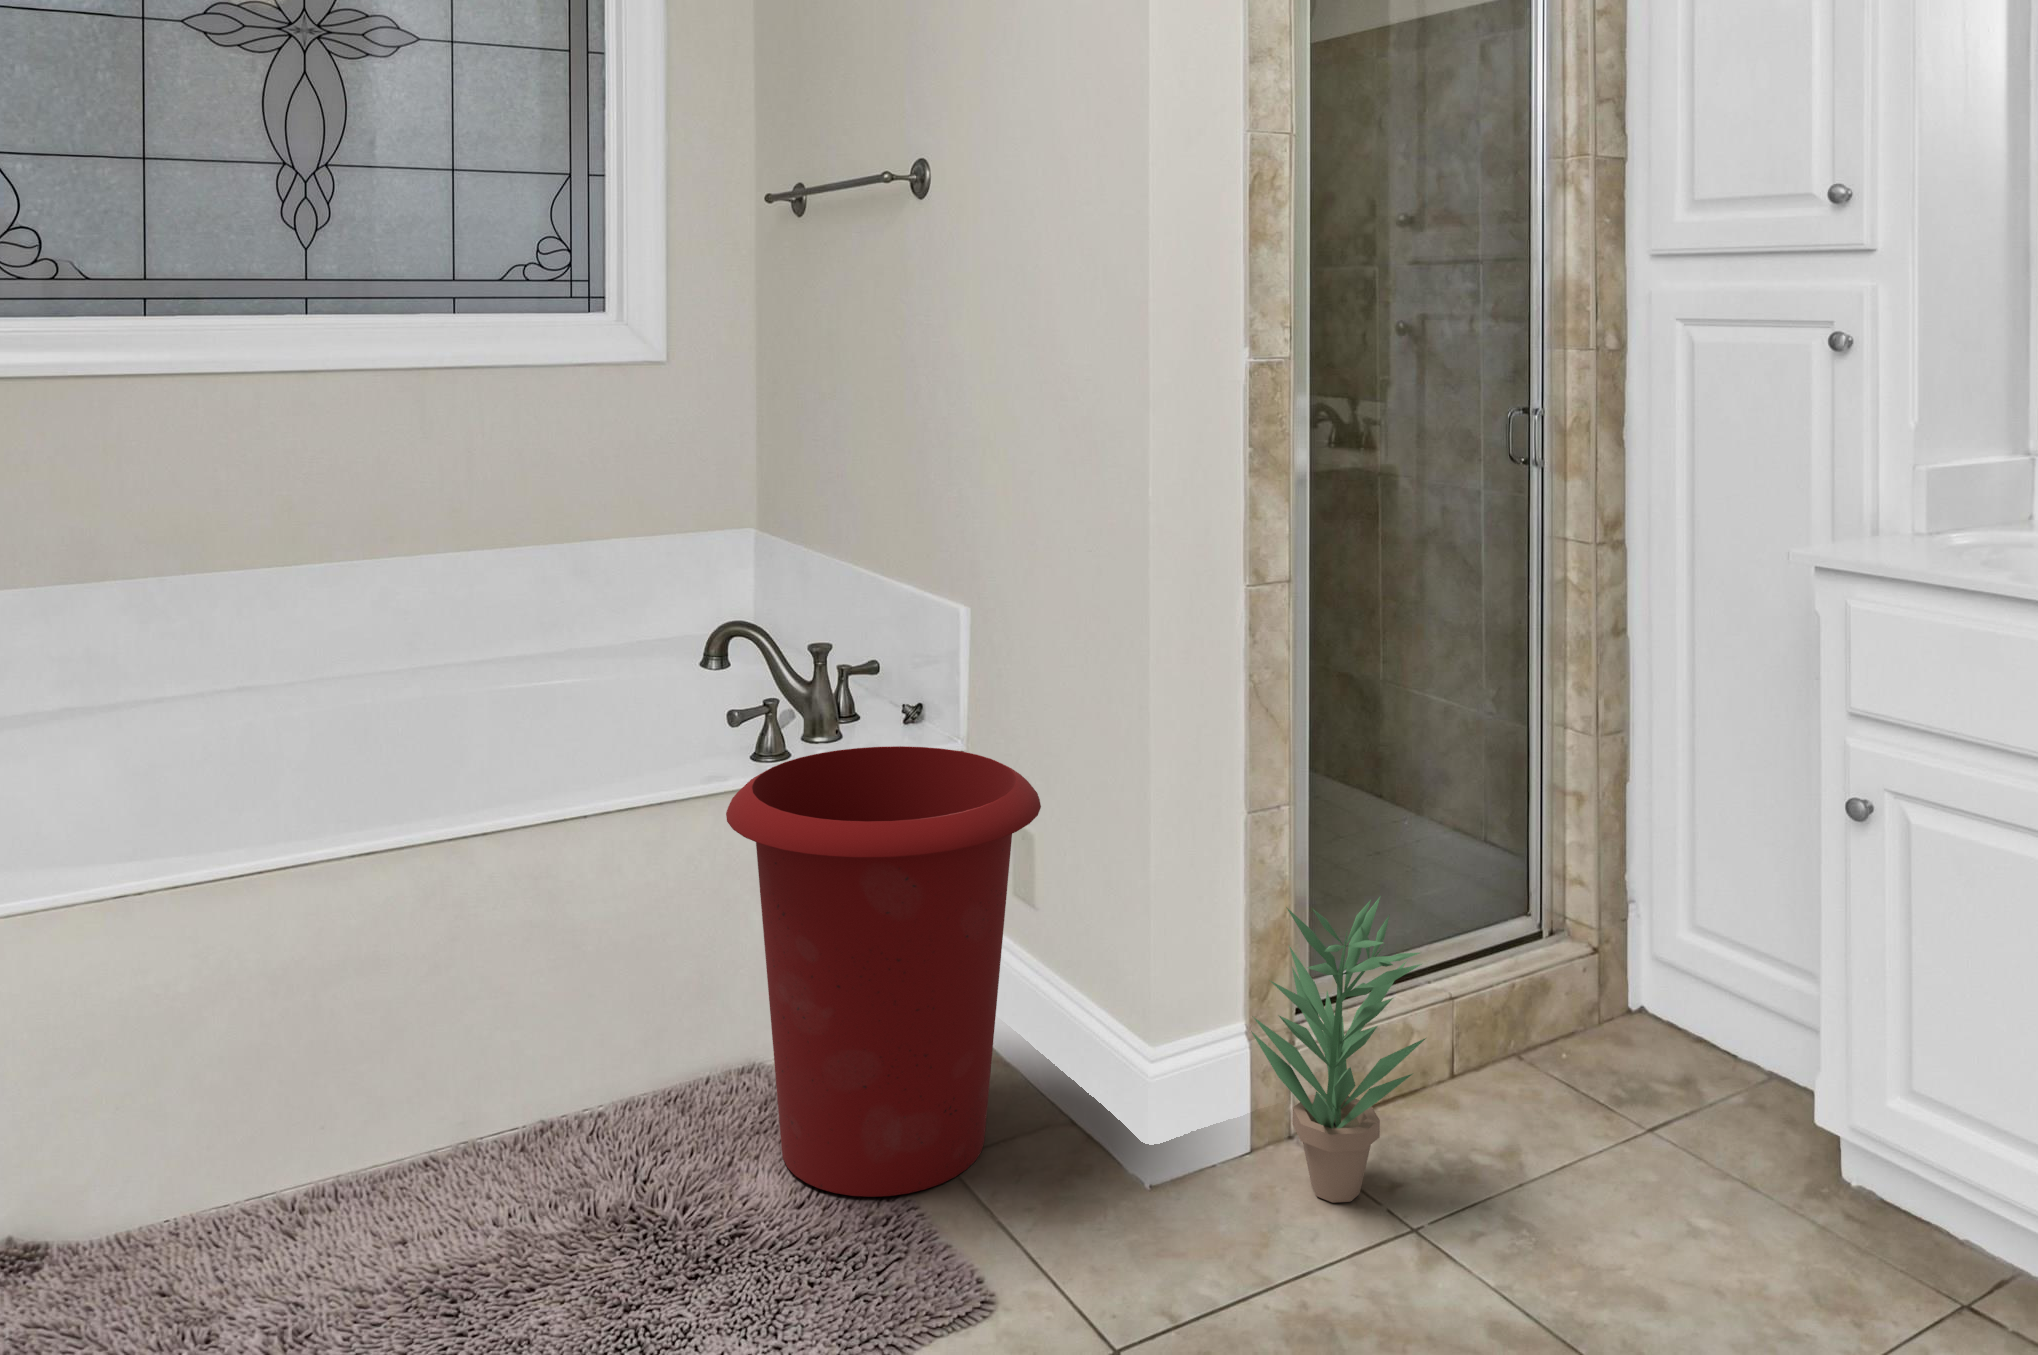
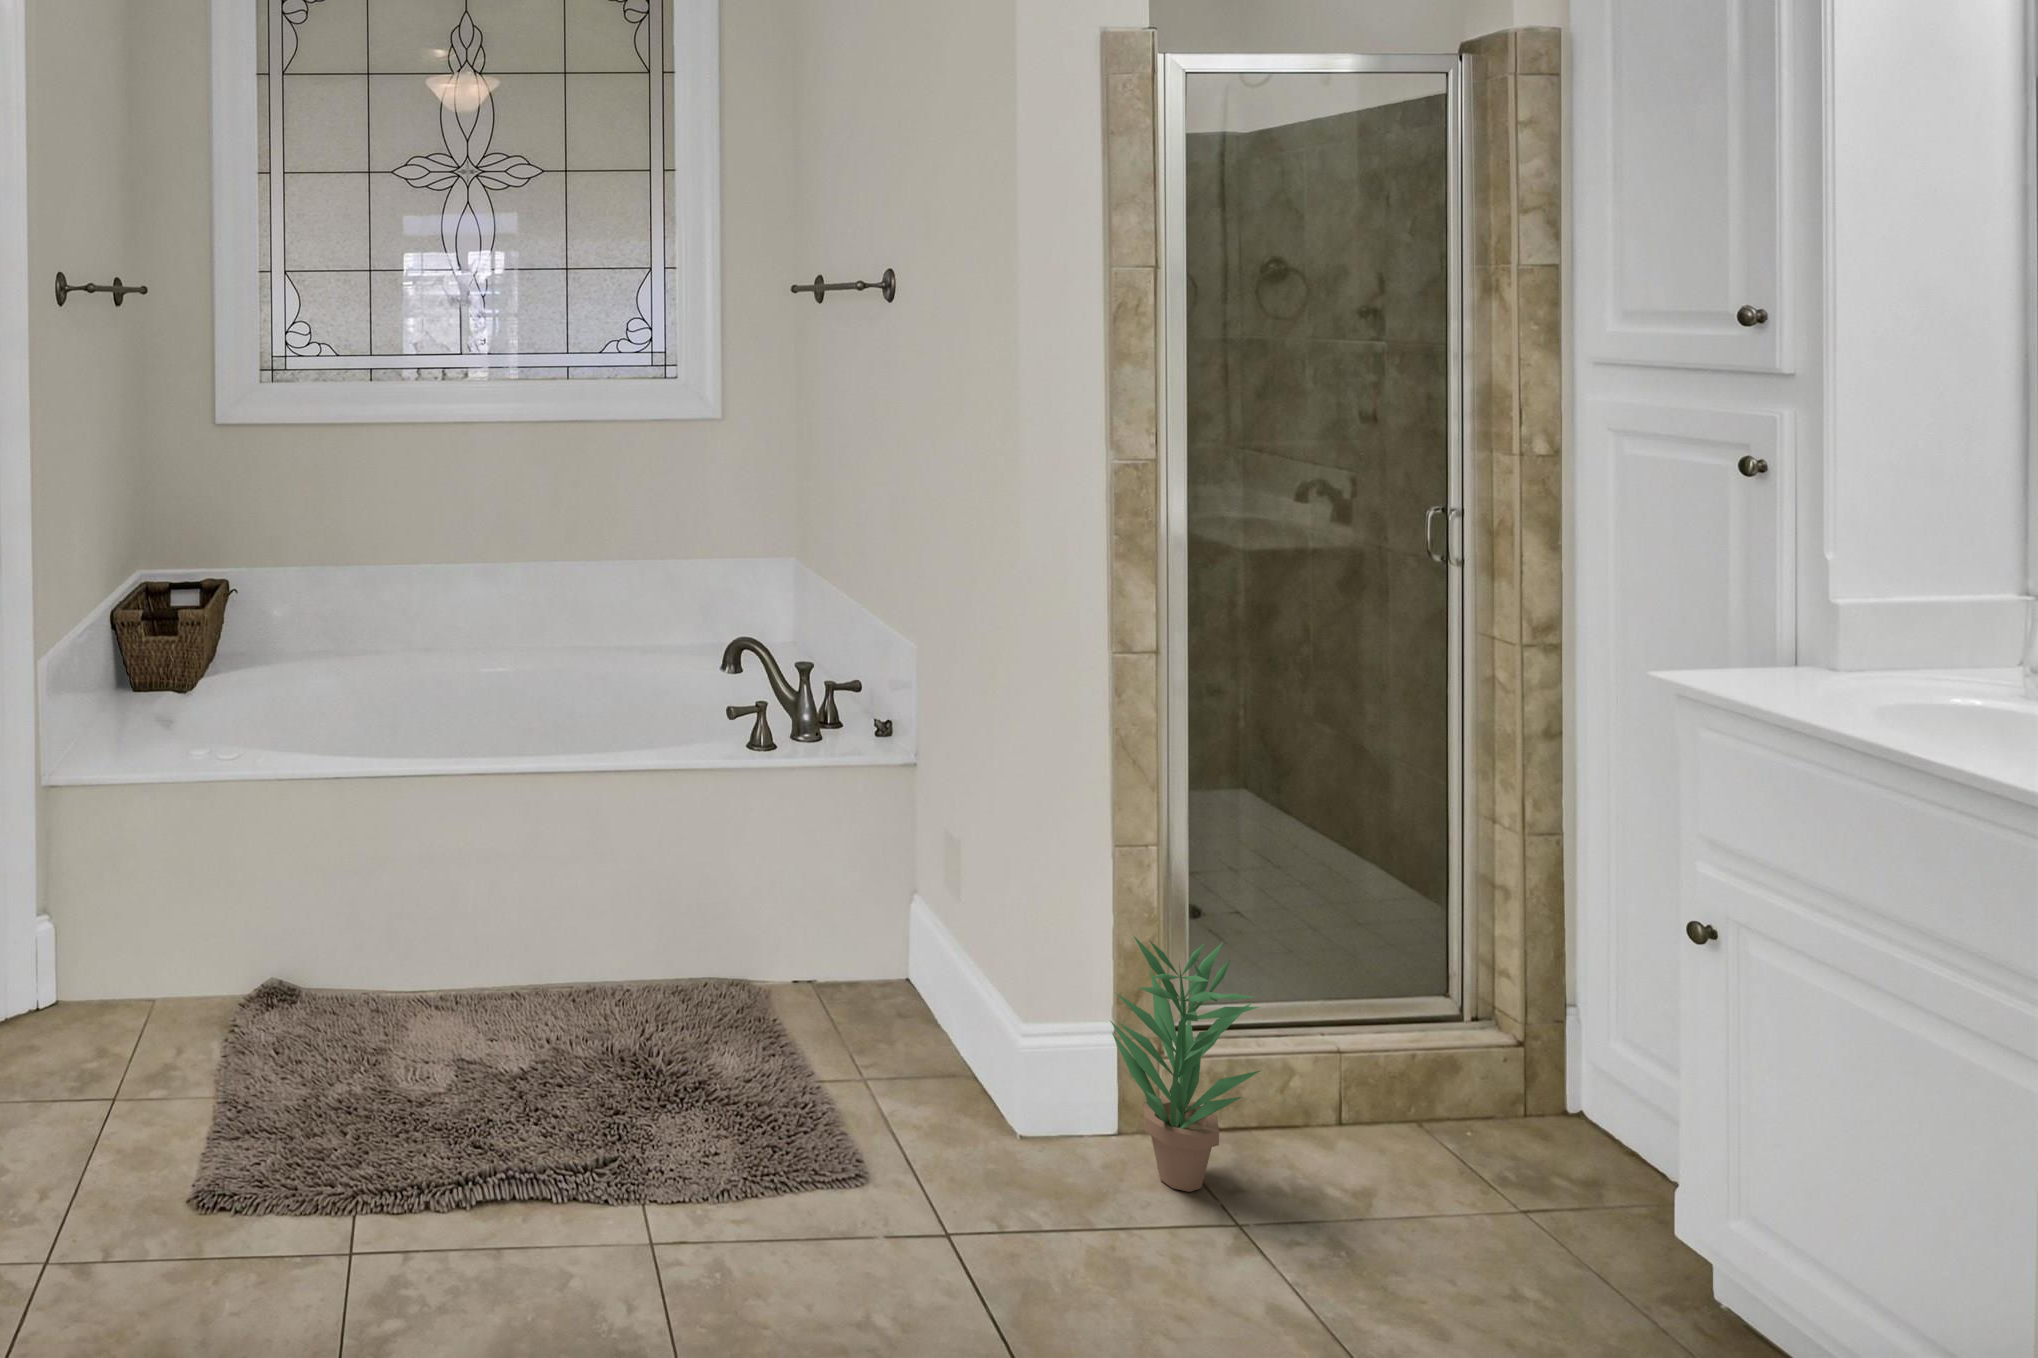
waste bin: present [726,746,1041,1197] -> none [702,751,946,1094]

